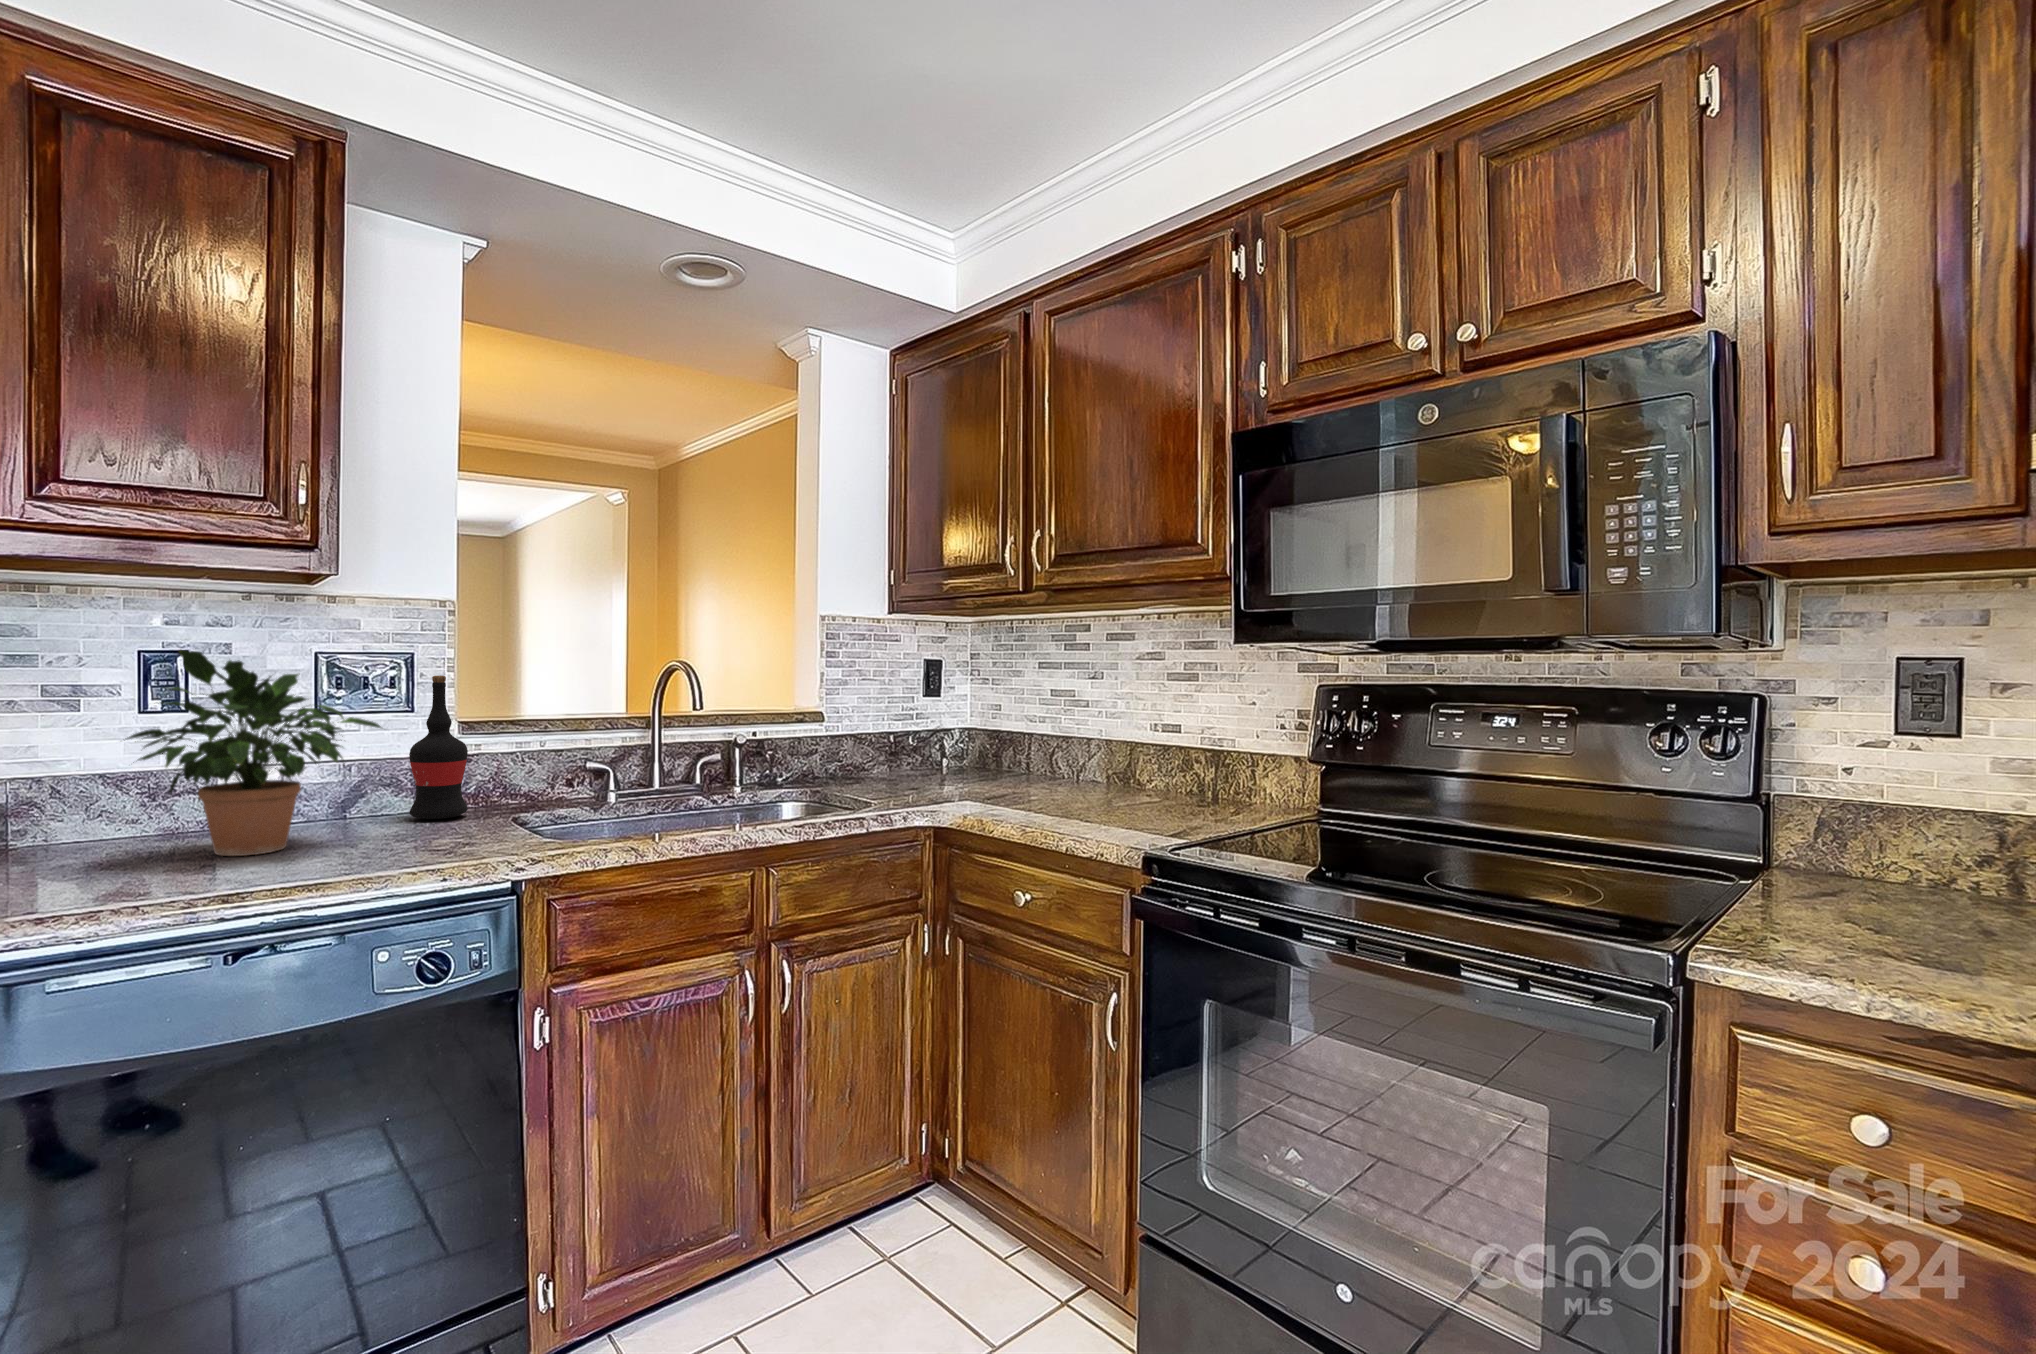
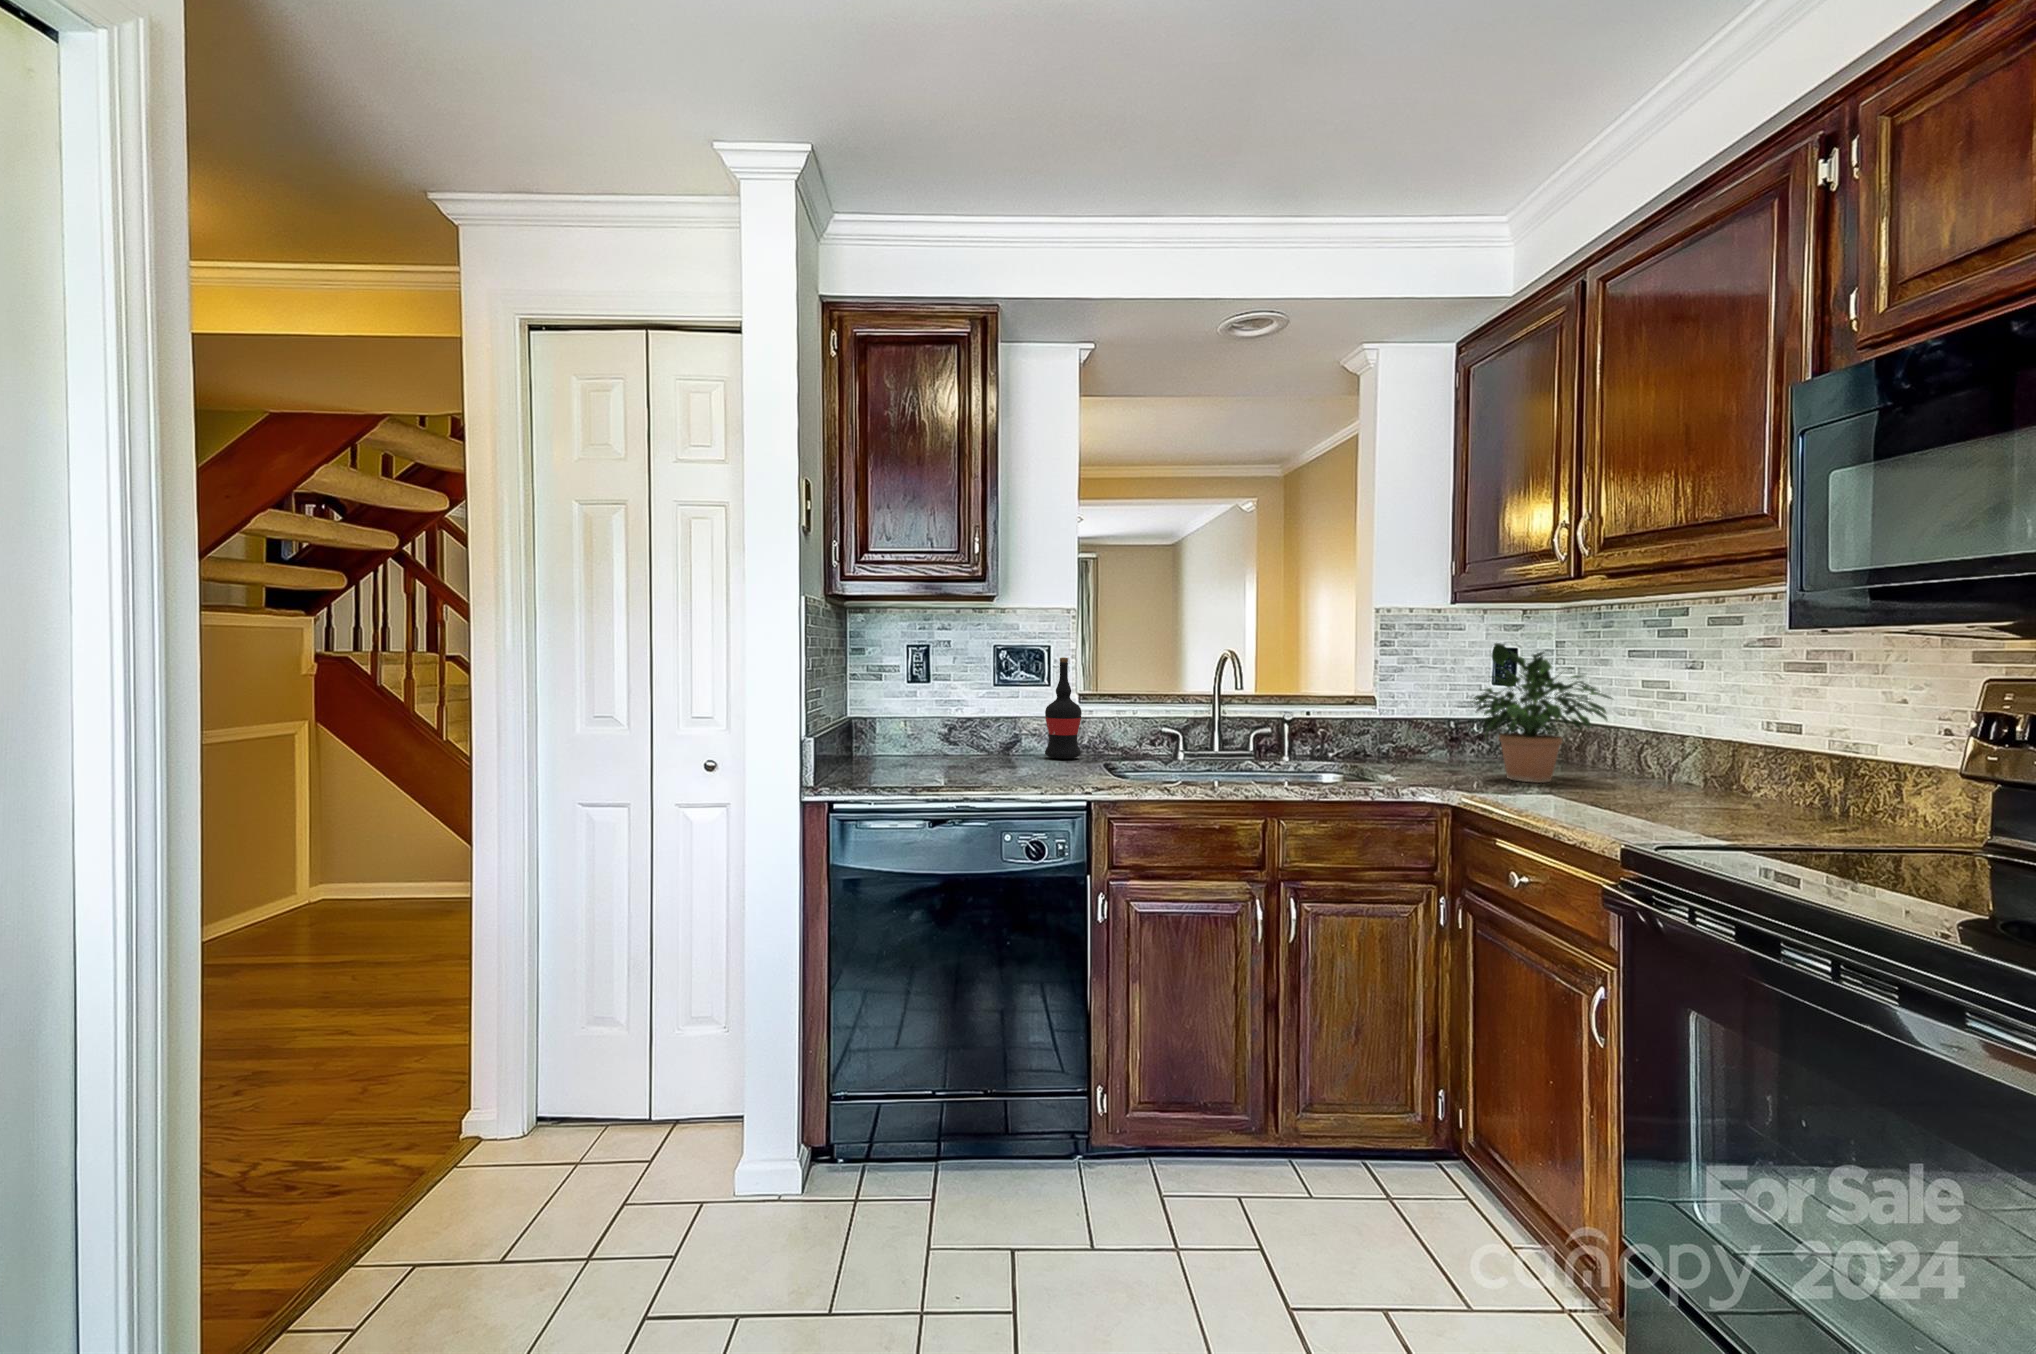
potted plant: present [127,650,381,856] -> present [1472,643,1612,783]

